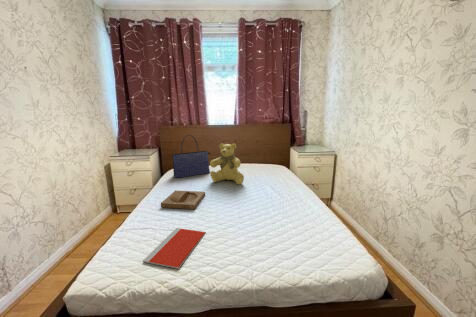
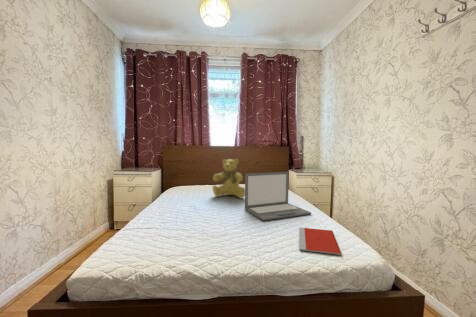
tote bag: present [172,135,210,178] -> none [175,152,212,193]
laptop: none [242,159,310,216] -> present [245,172,311,221]
tray: present [161,191,205,209] -> none [165,201,208,215]
notebook: present [143,228,206,269] -> present [299,228,341,255]

